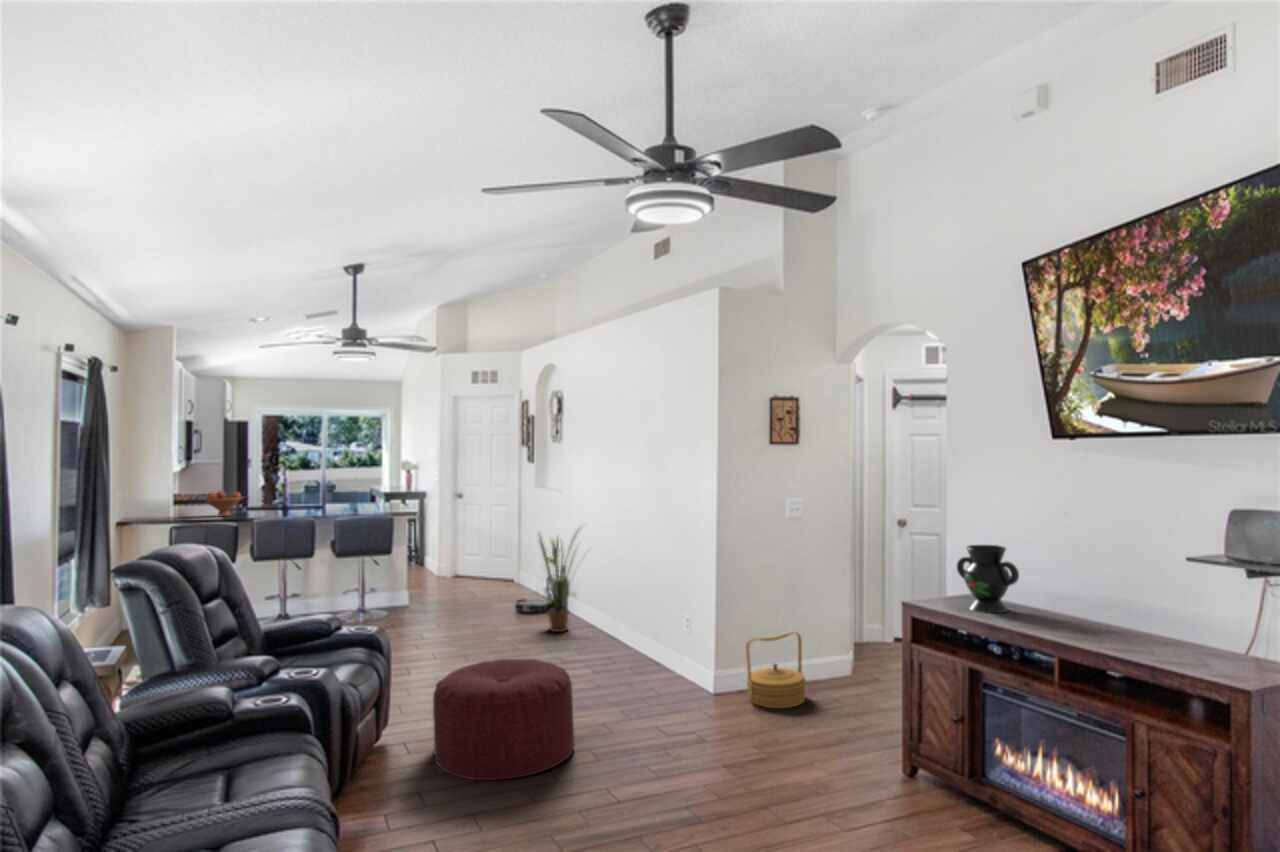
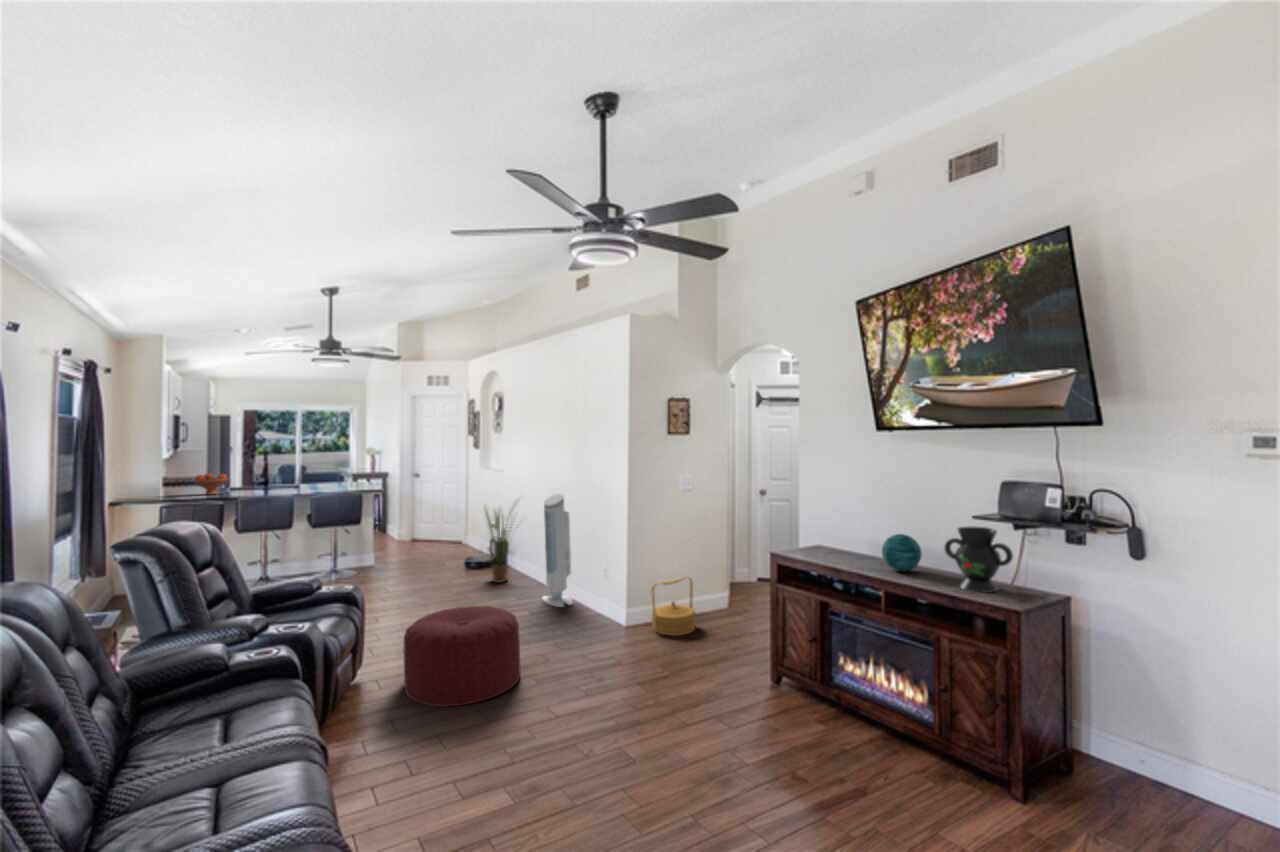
air purifier: none [609,520,647,666] -> present [542,494,572,607]
decorative vase: present [957,545,1019,613] -> present [945,526,1013,593]
decorative orb: none [1048,581,1105,632] -> present [882,534,922,571]

